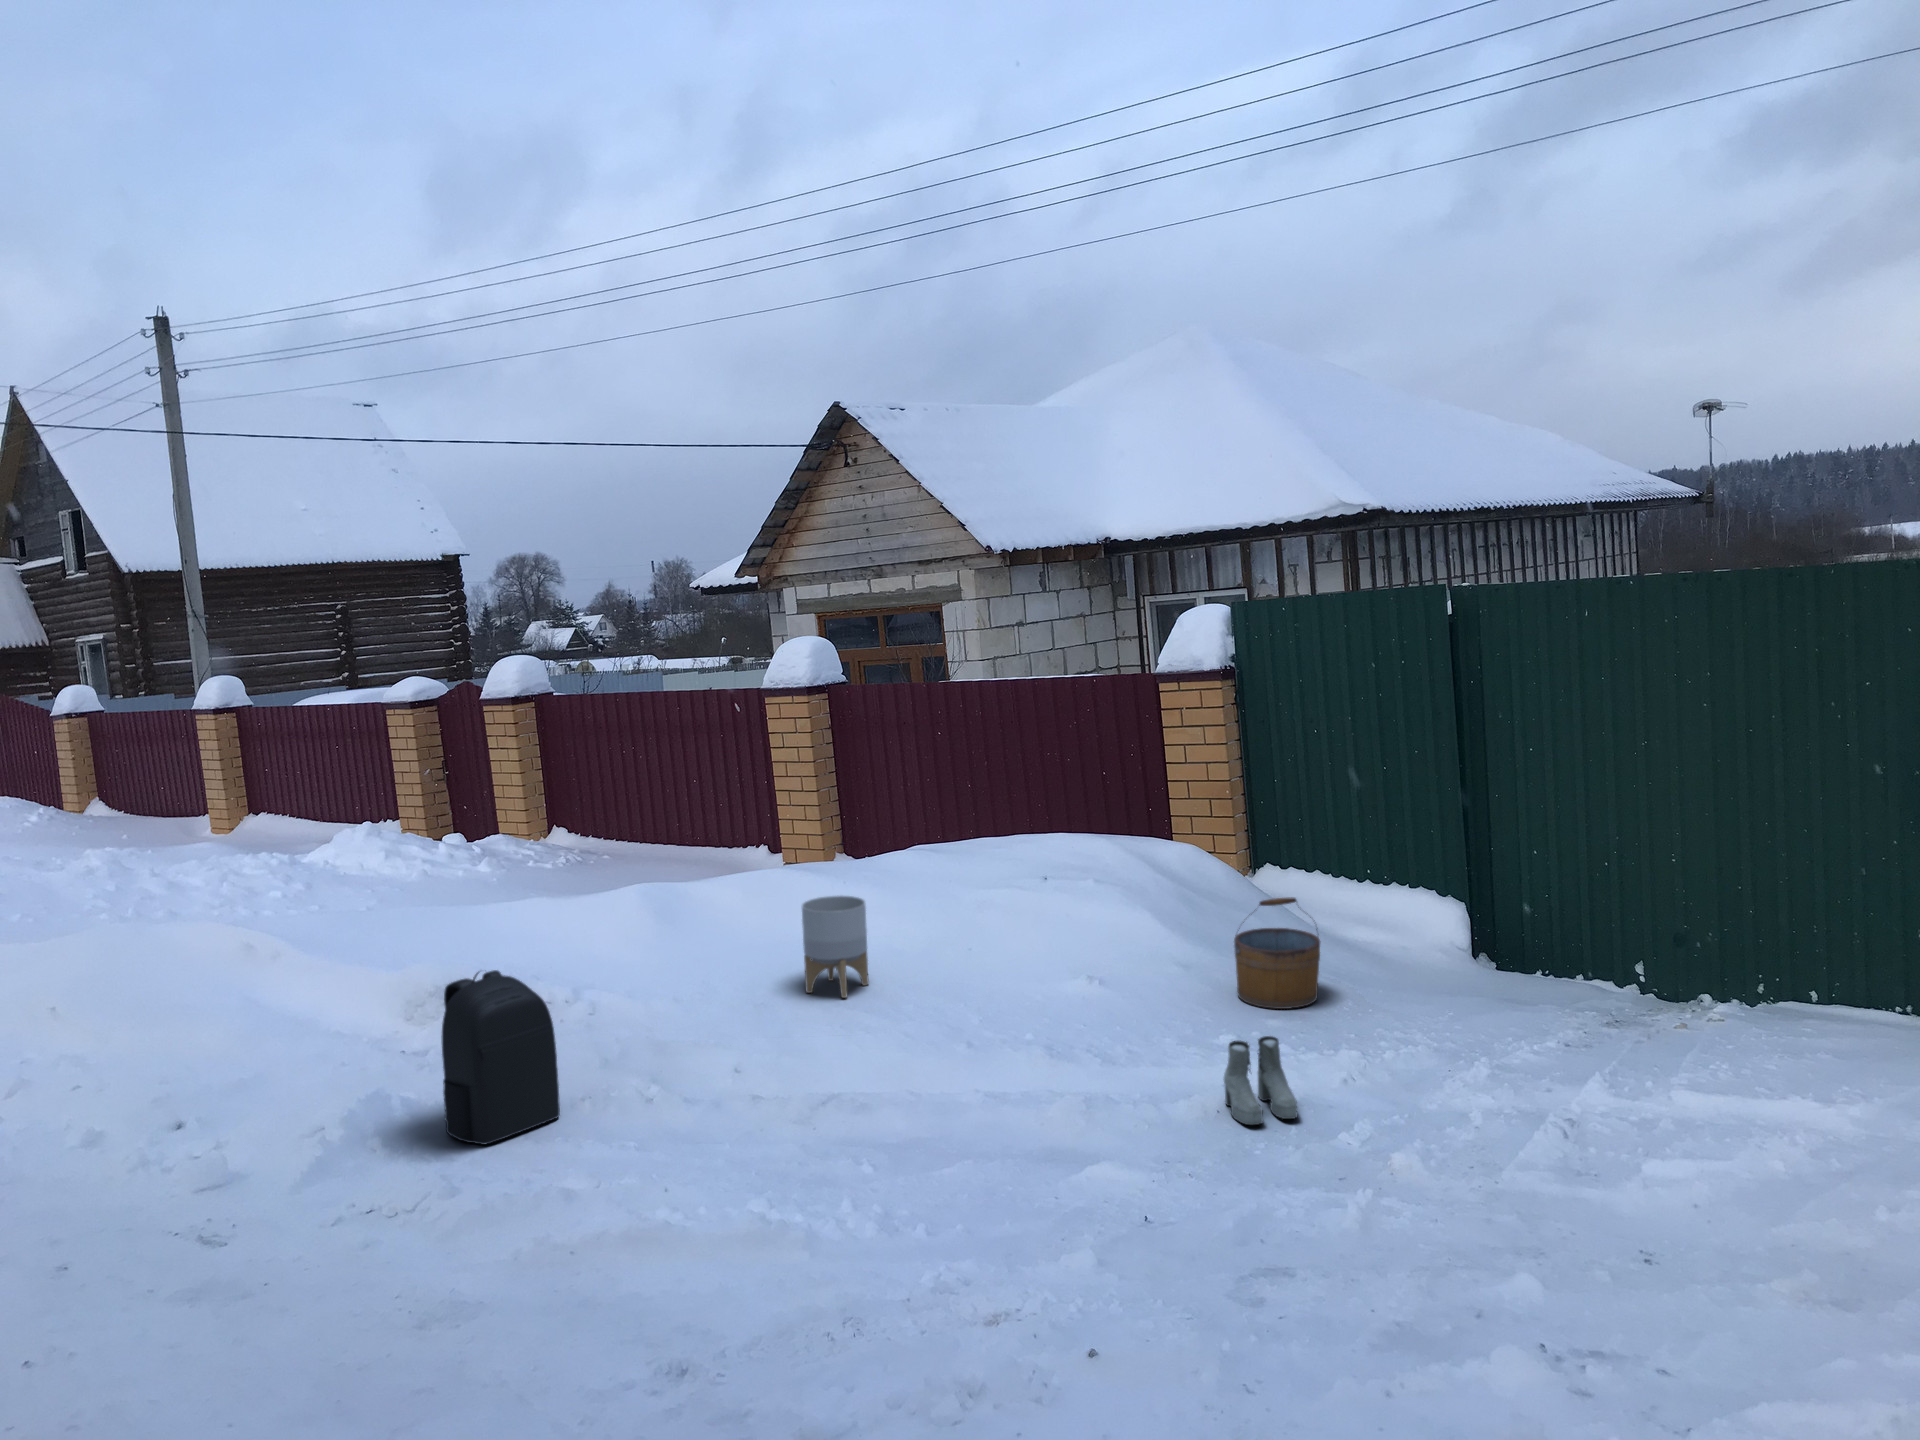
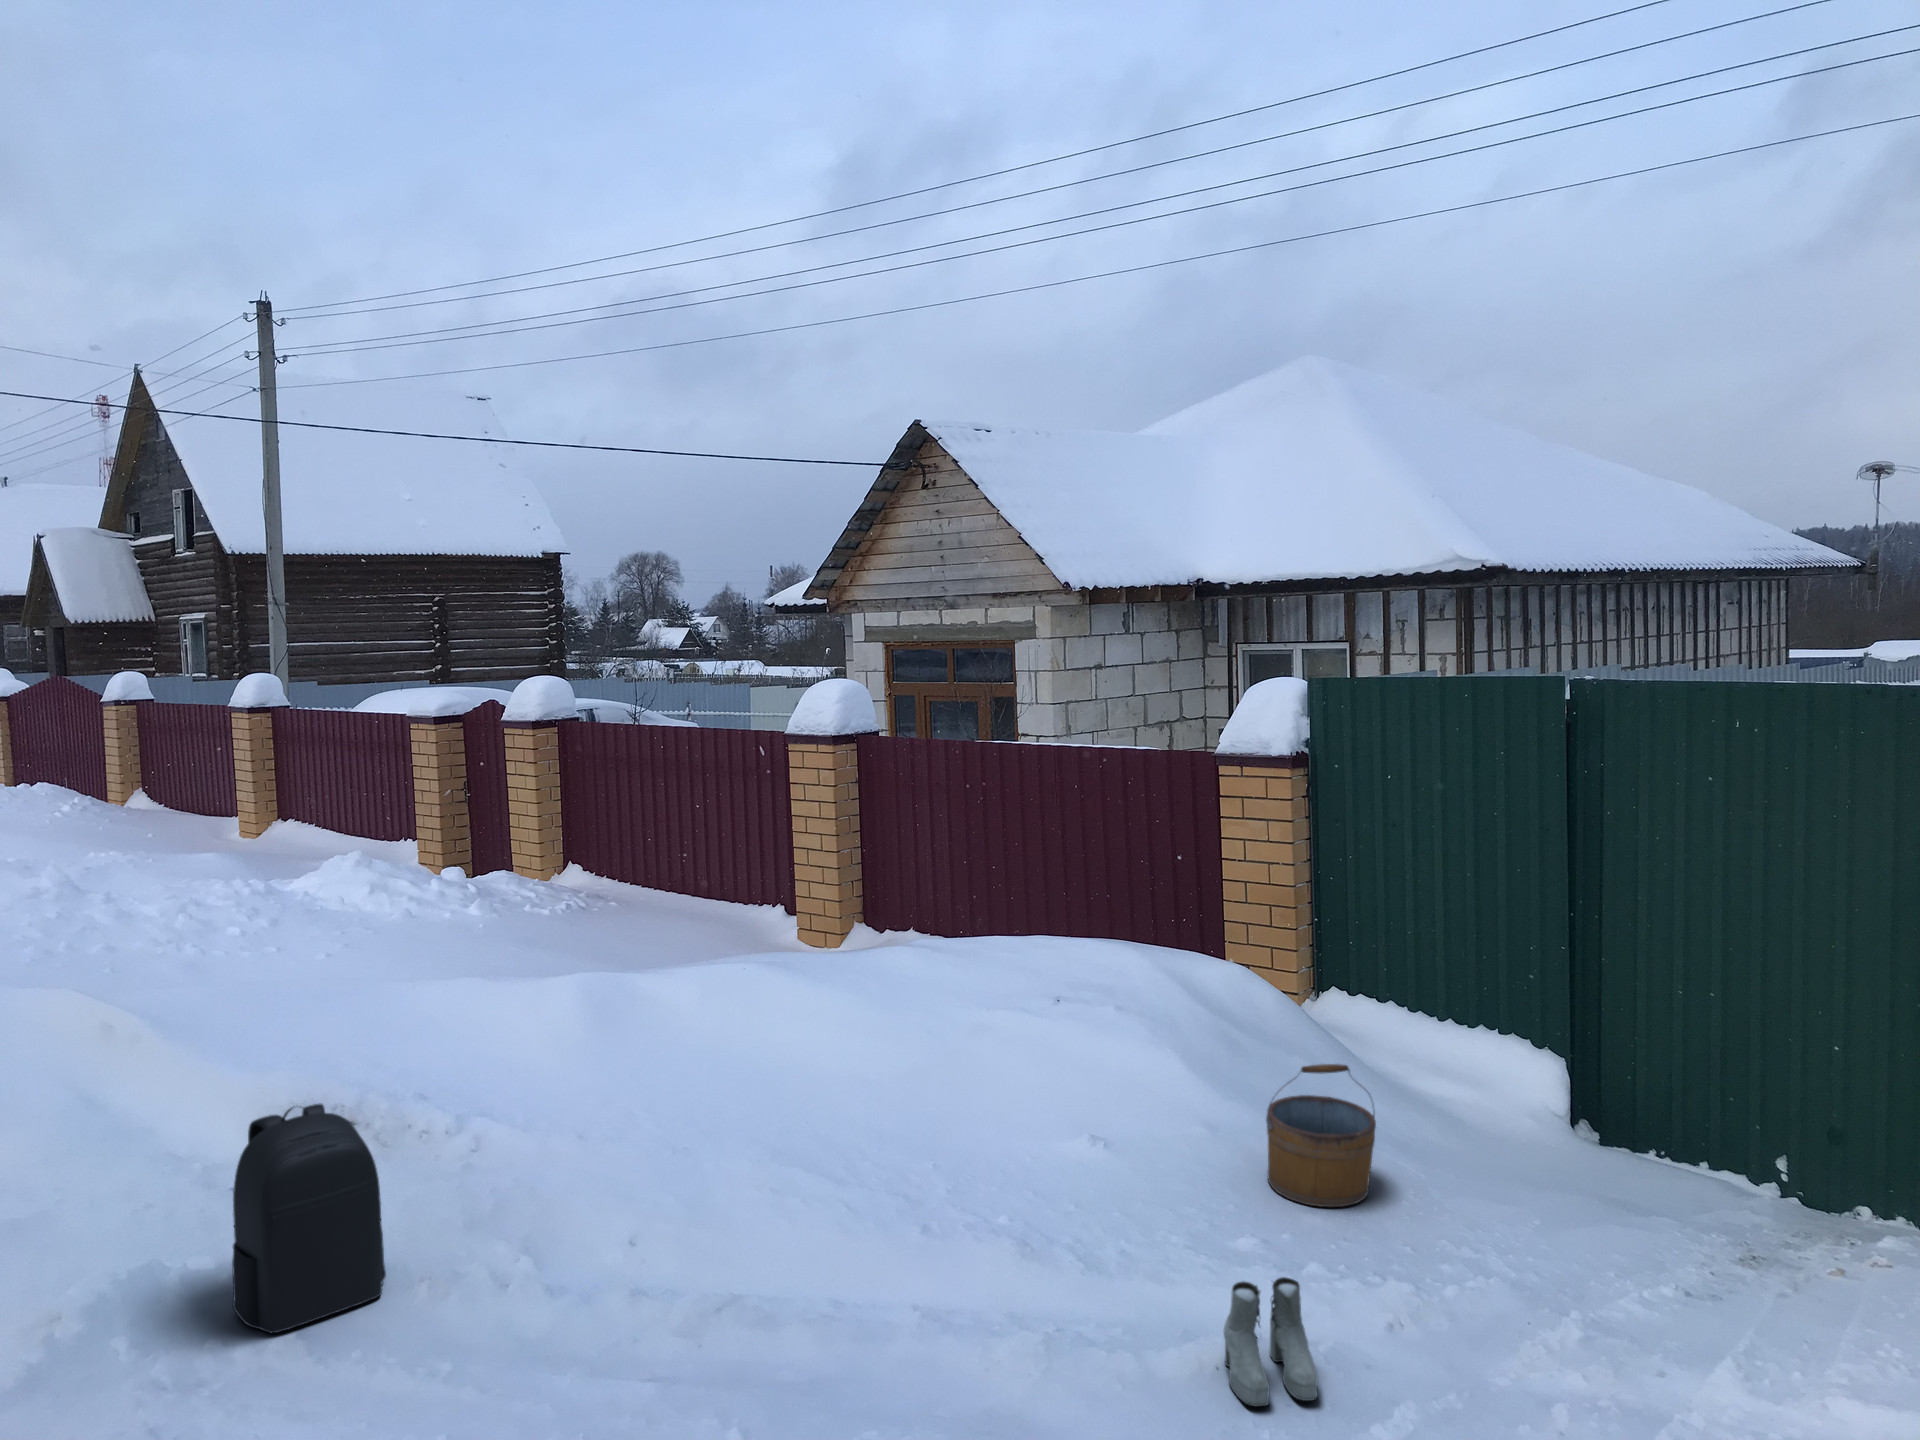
planter: present [802,895,869,998] -> none [736,1015,815,1145]

